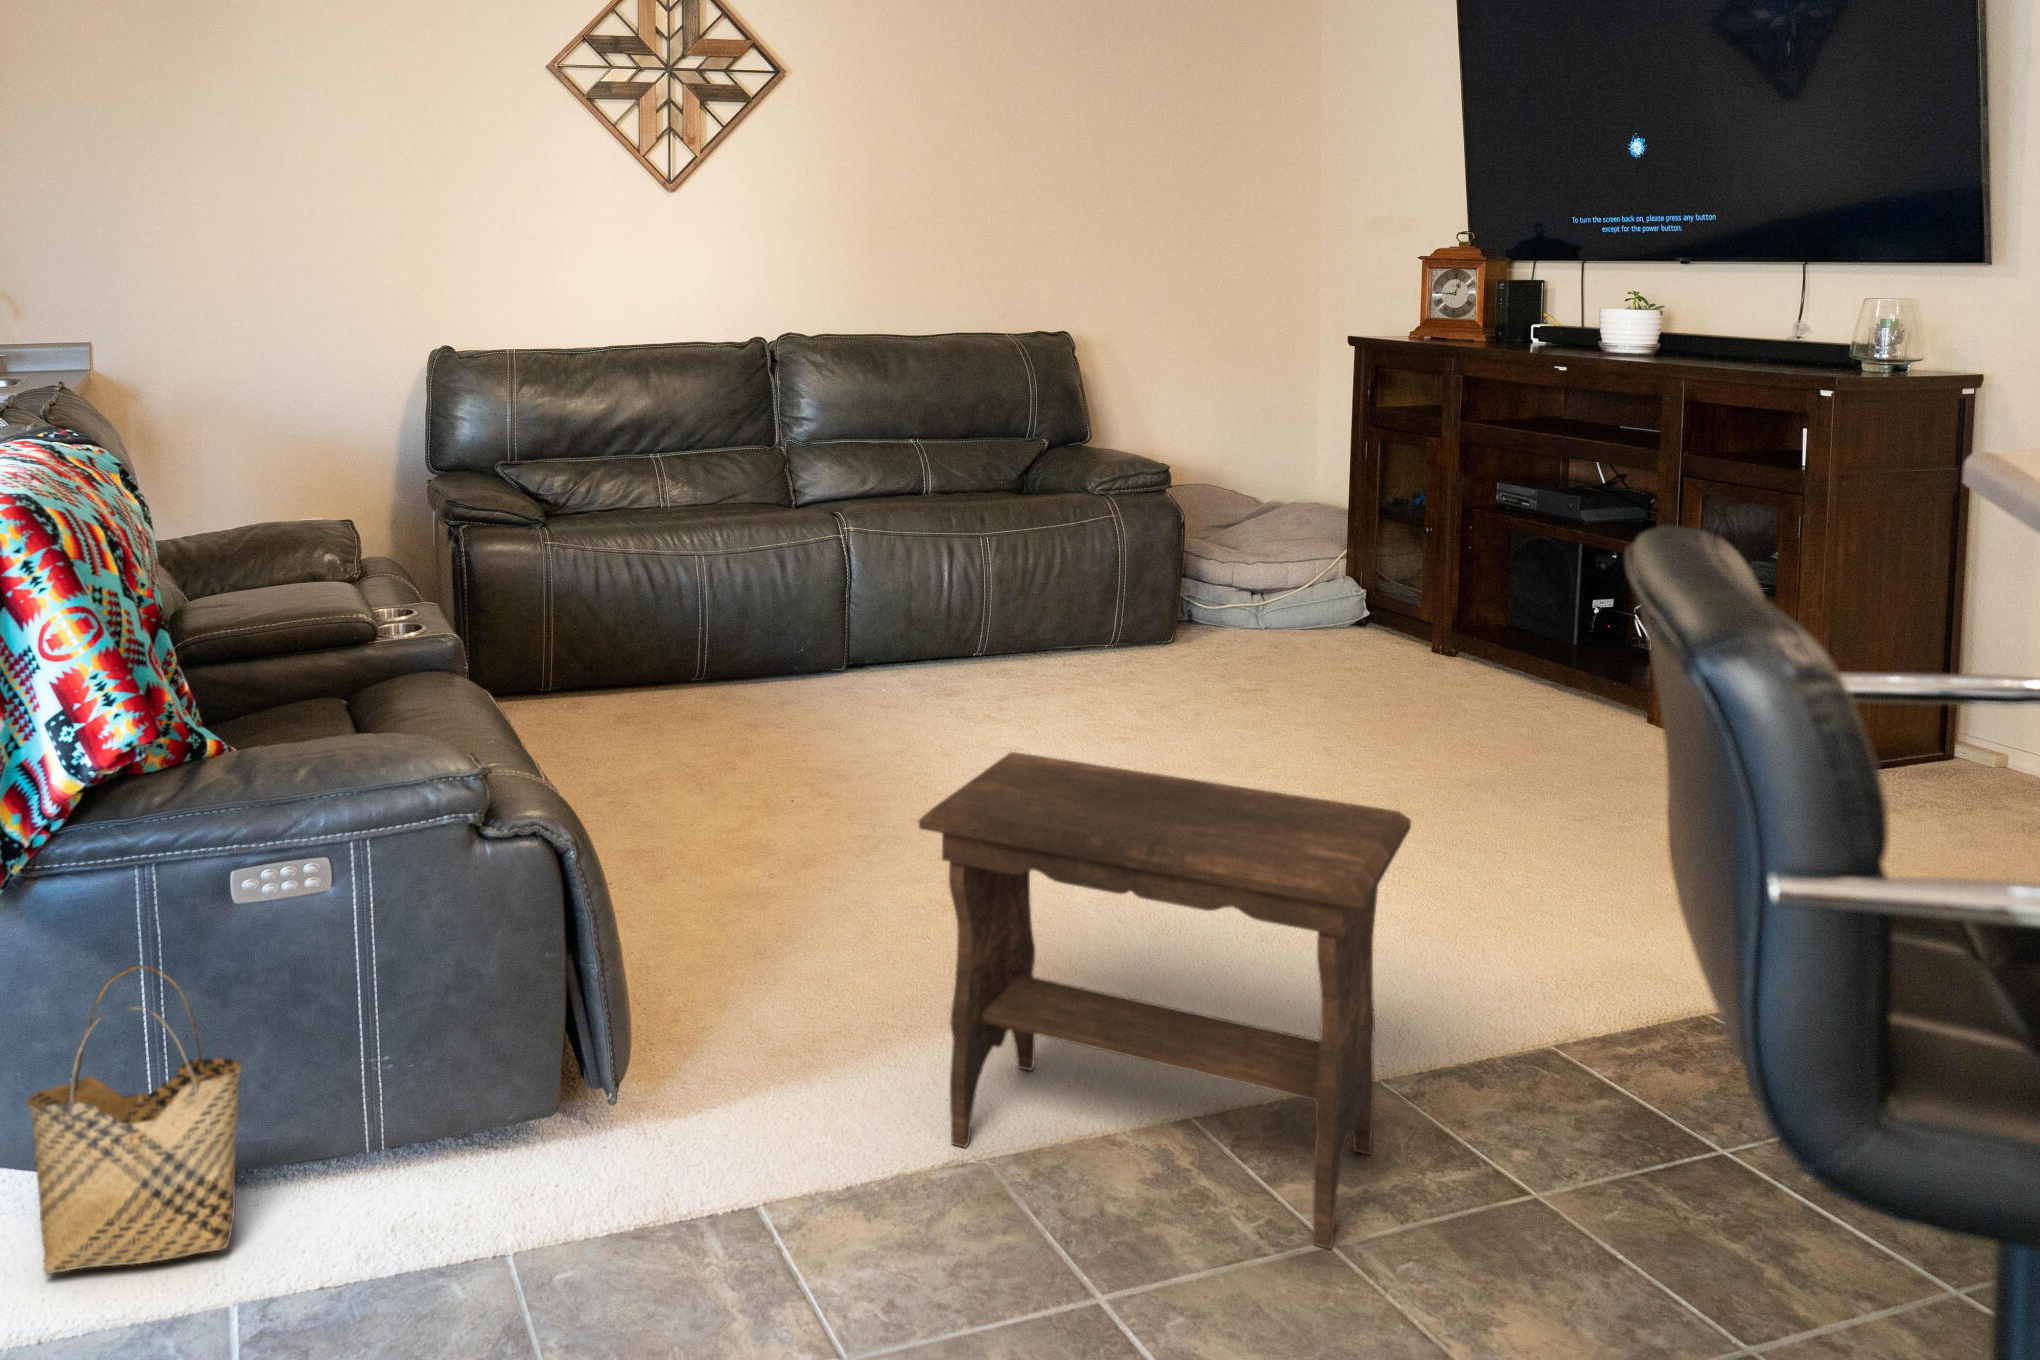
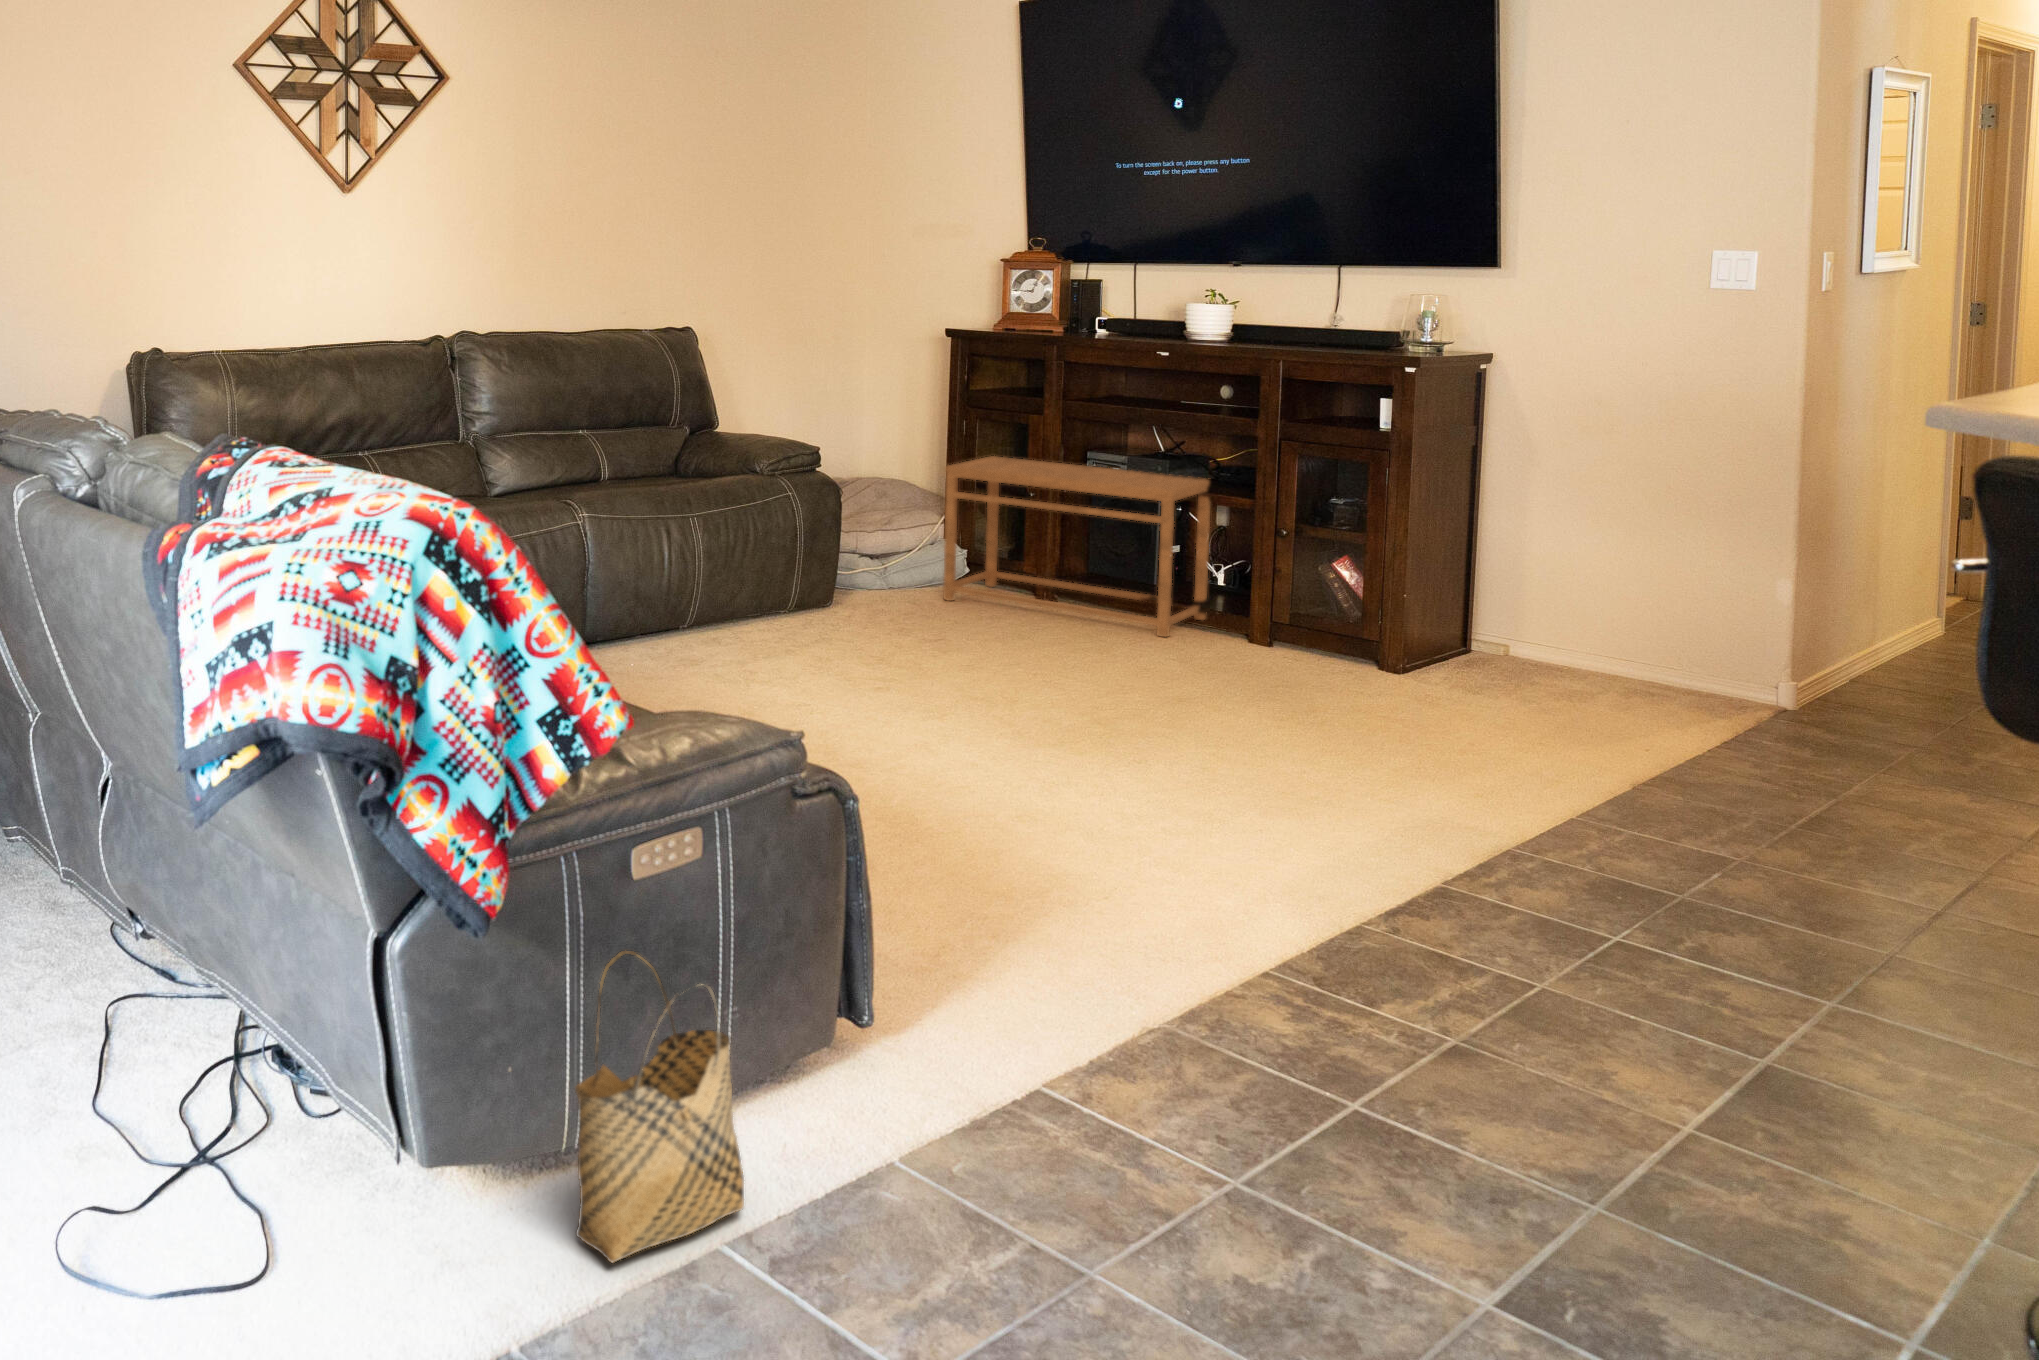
side table: none [1315,485,1628,712] -> present [943,456,1210,637]
footstool: present [919,752,1411,1249] -> none [1139,682,1575,1044]

